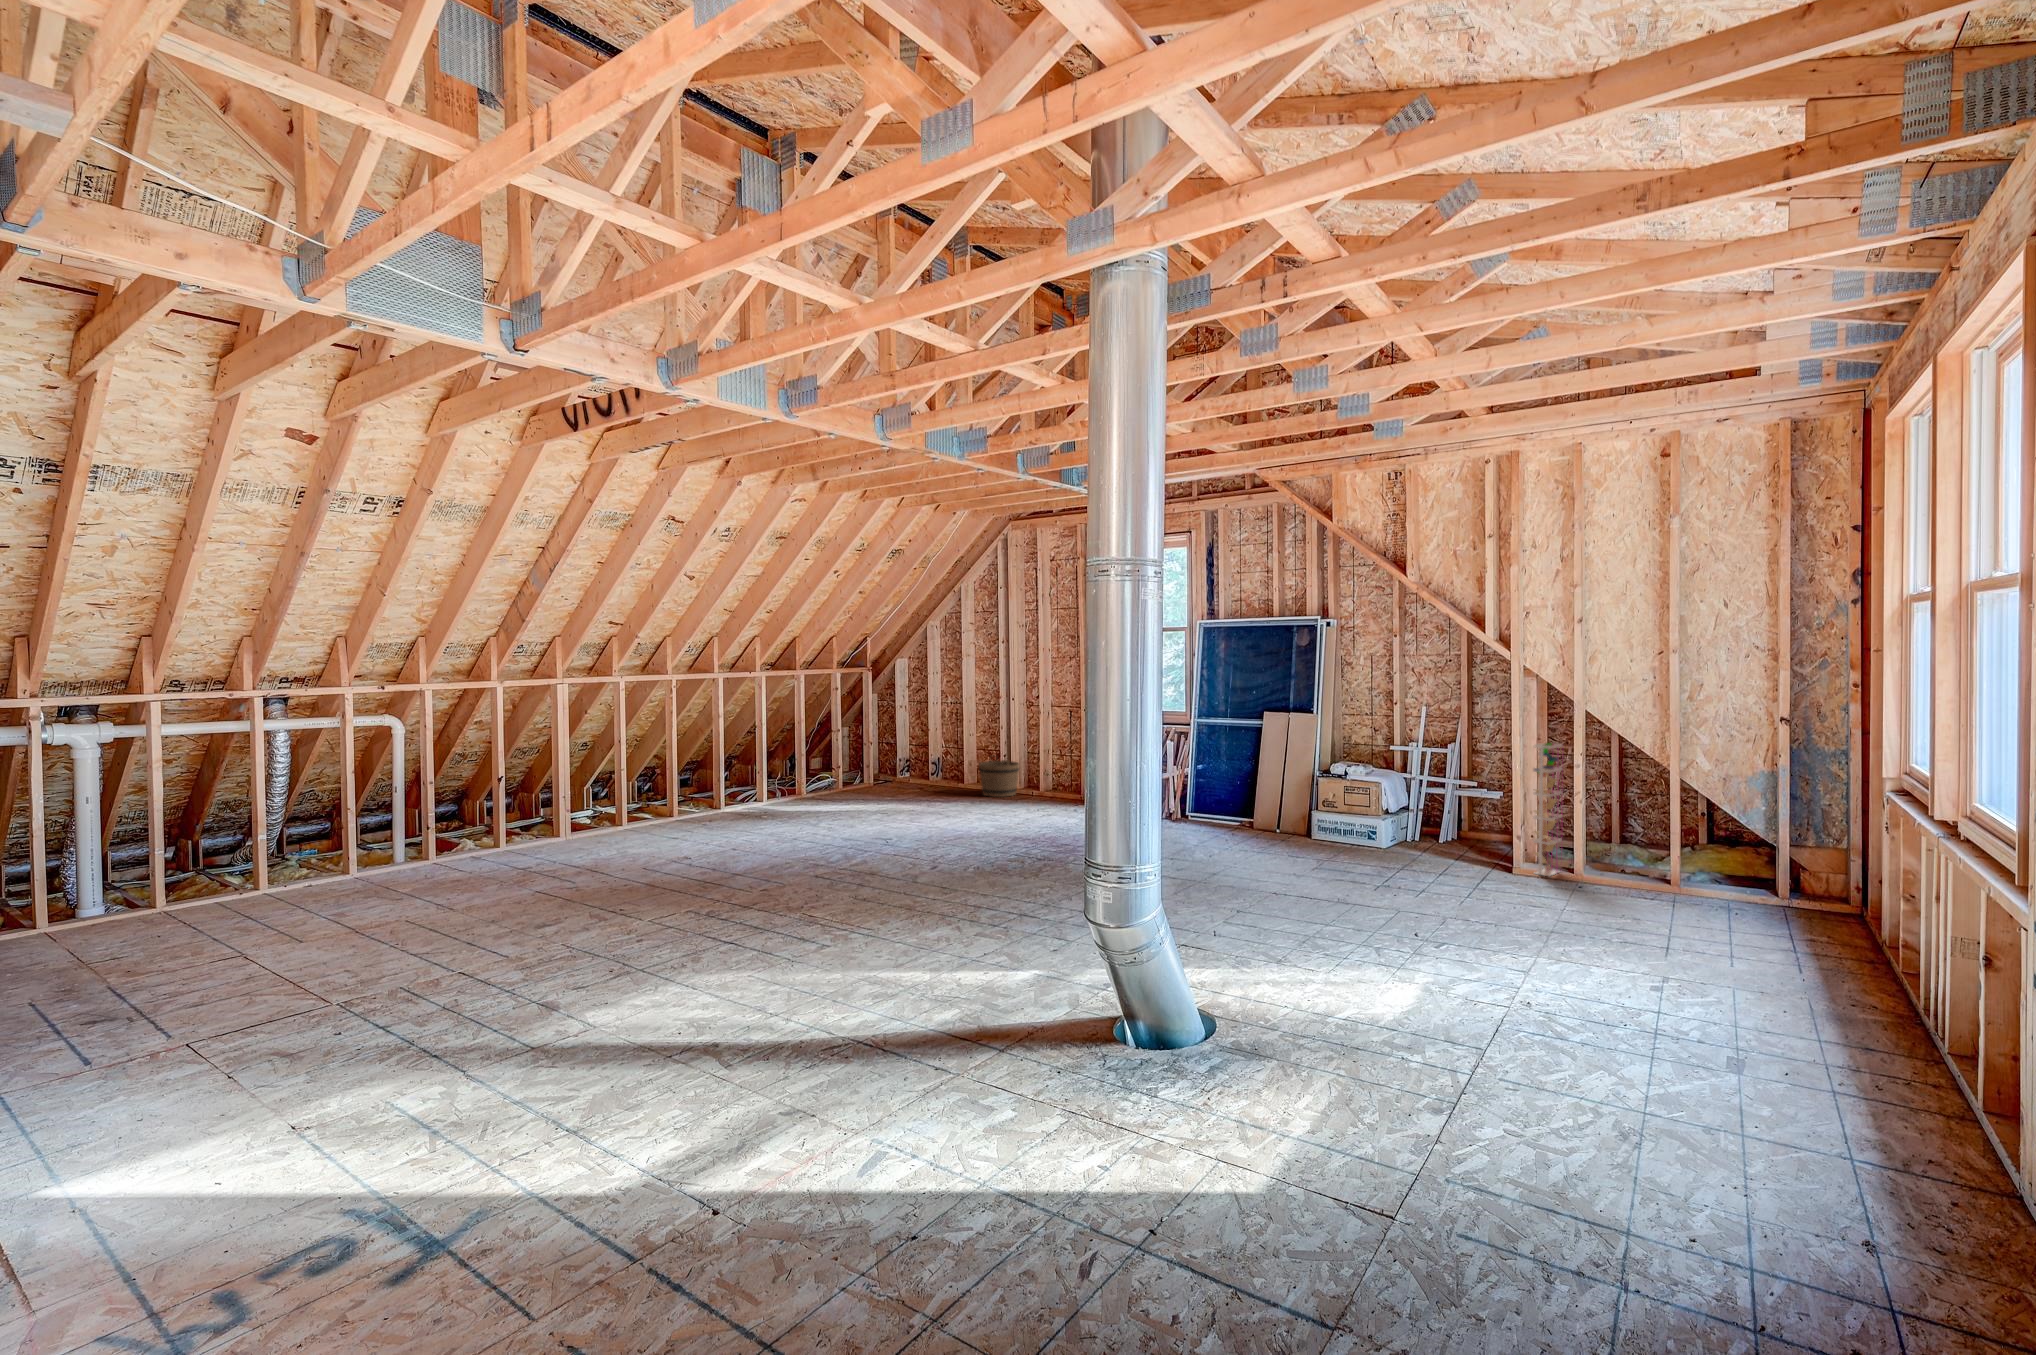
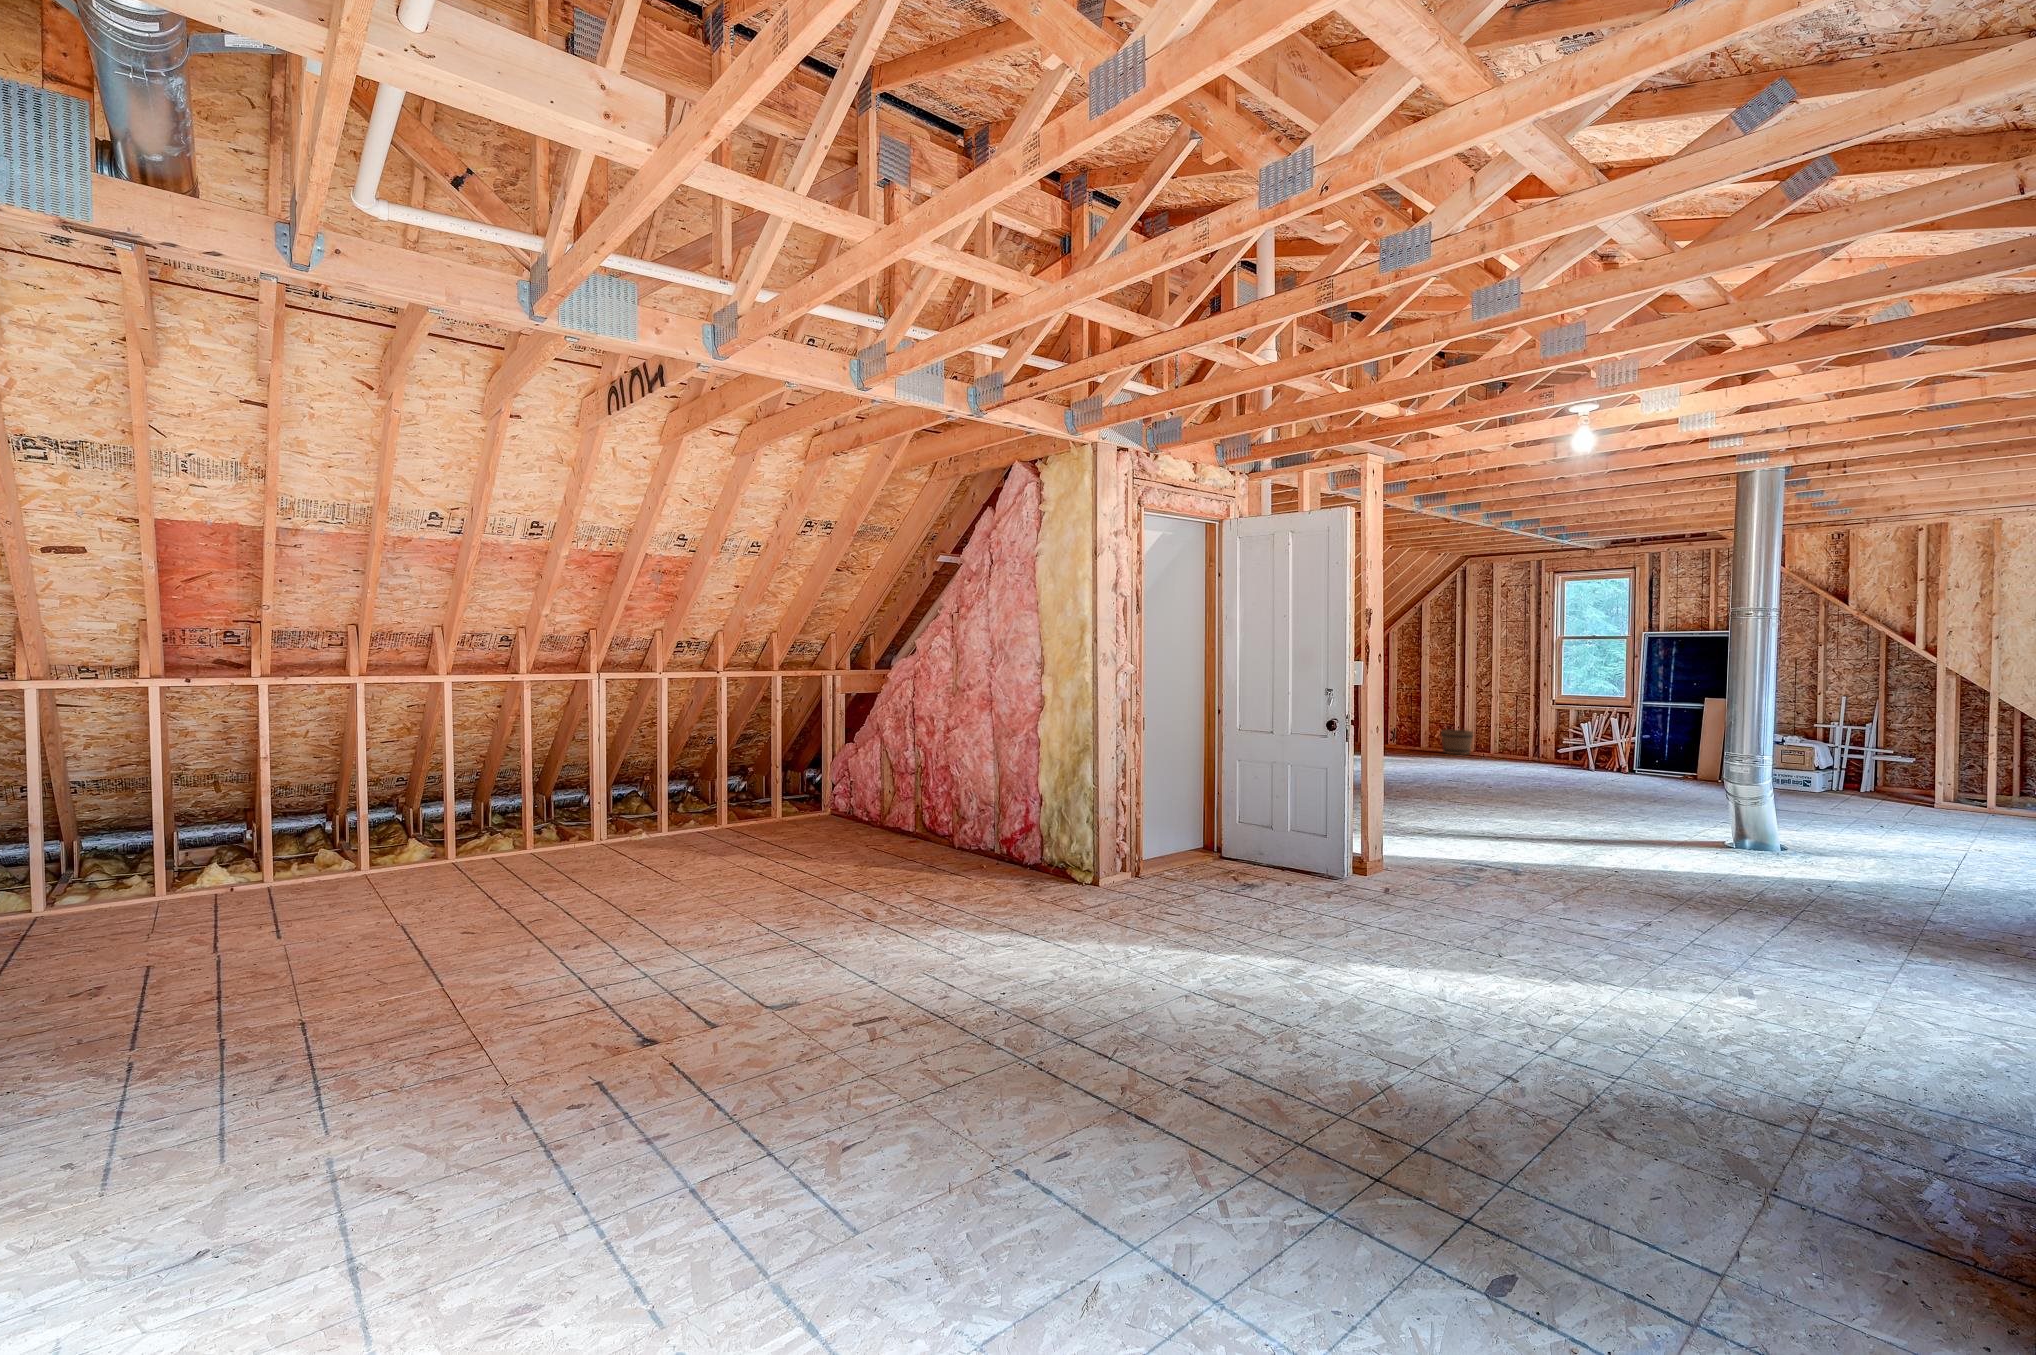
shelving unit: present [1533,743,1563,876] -> none [1949,721,1978,812]

